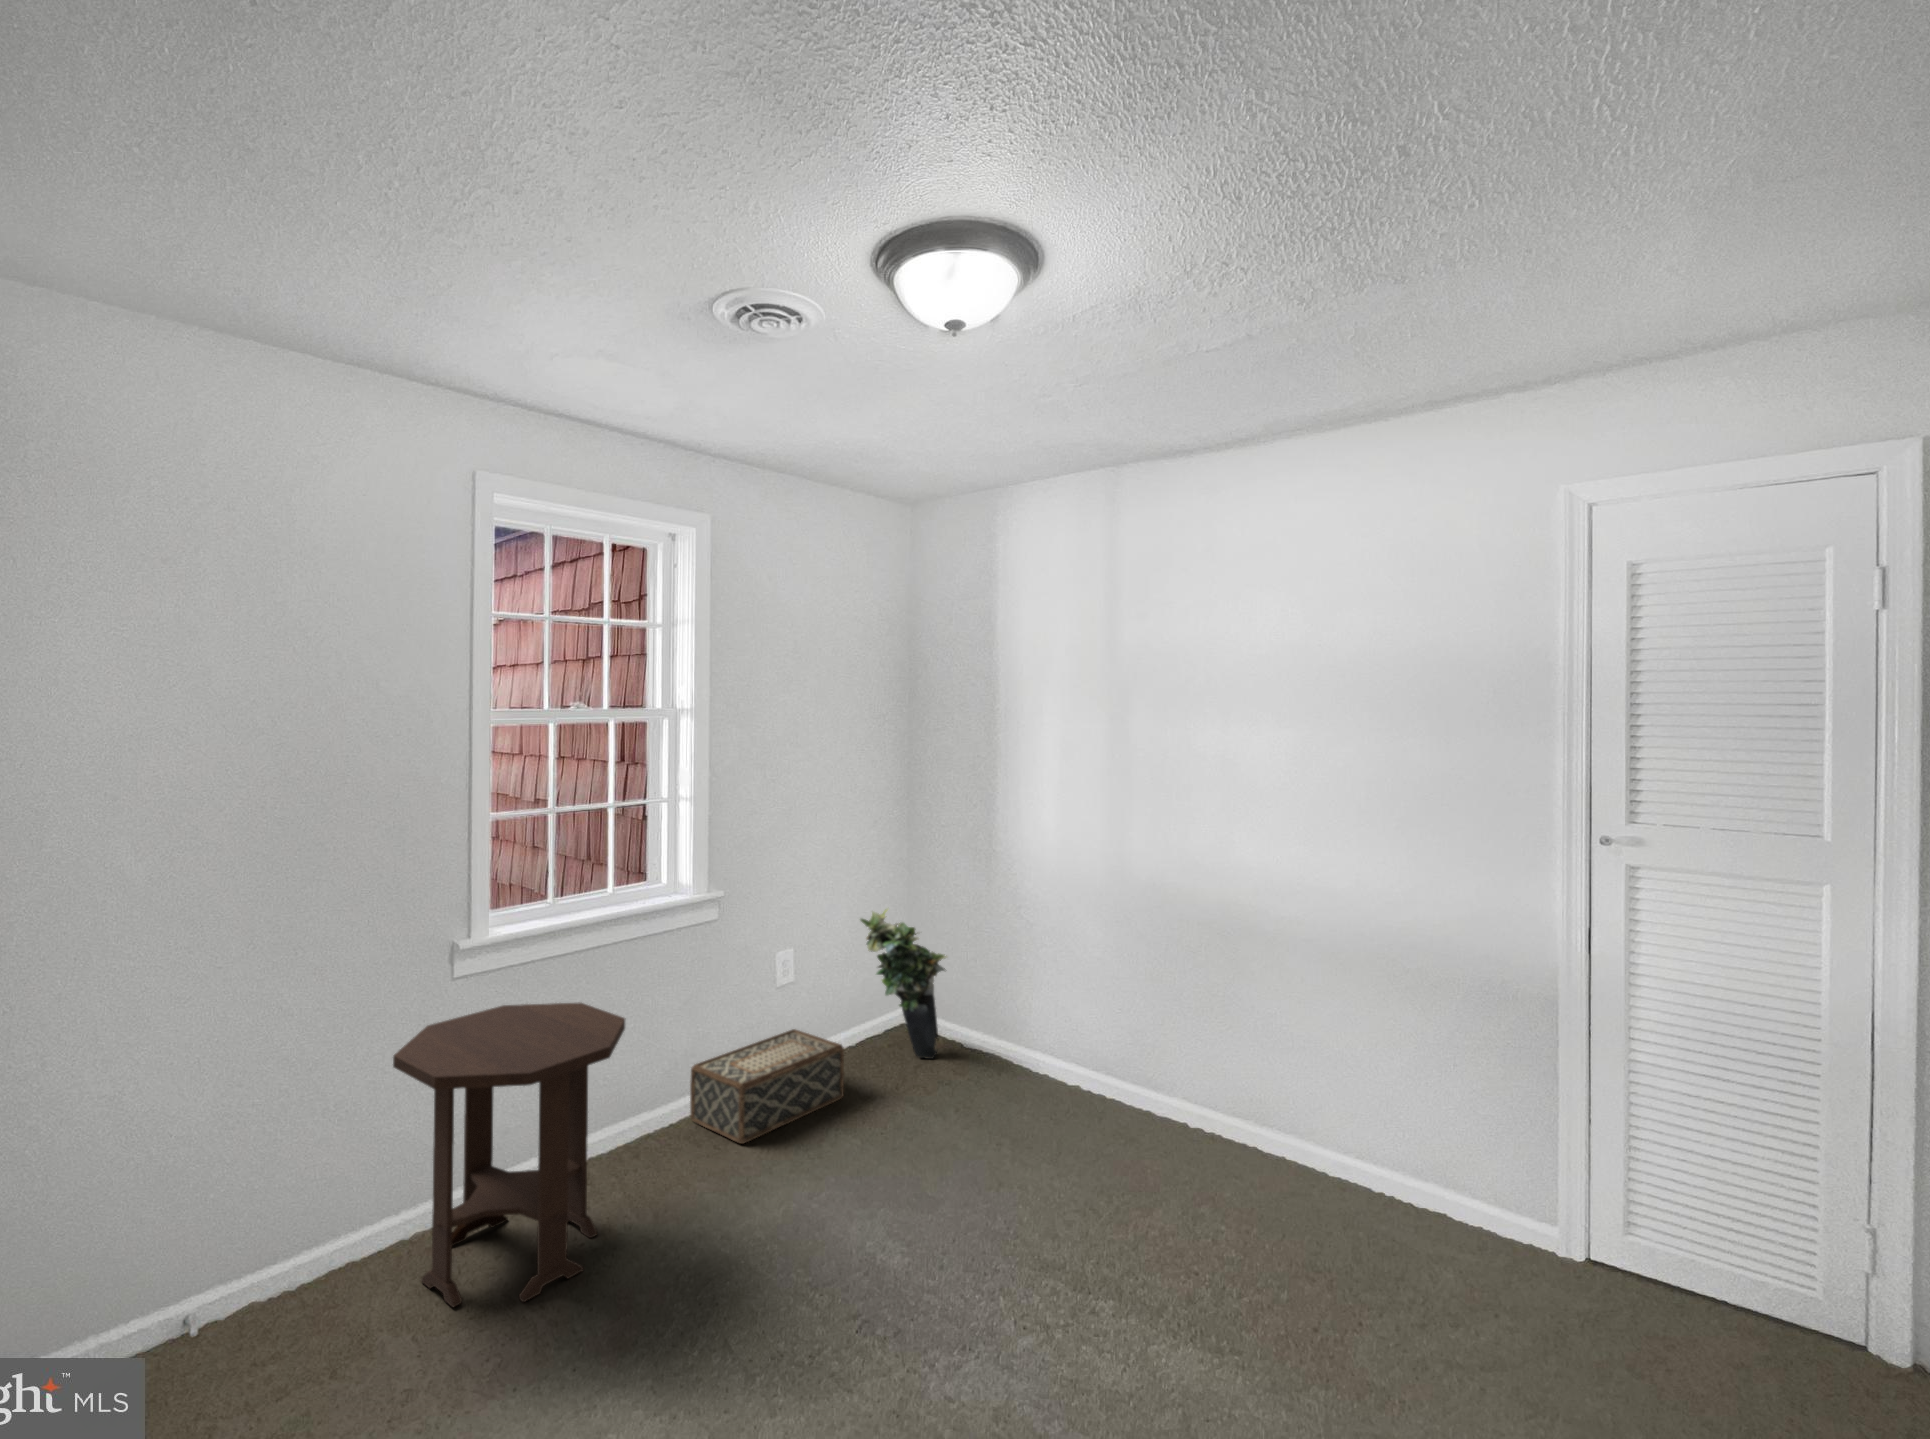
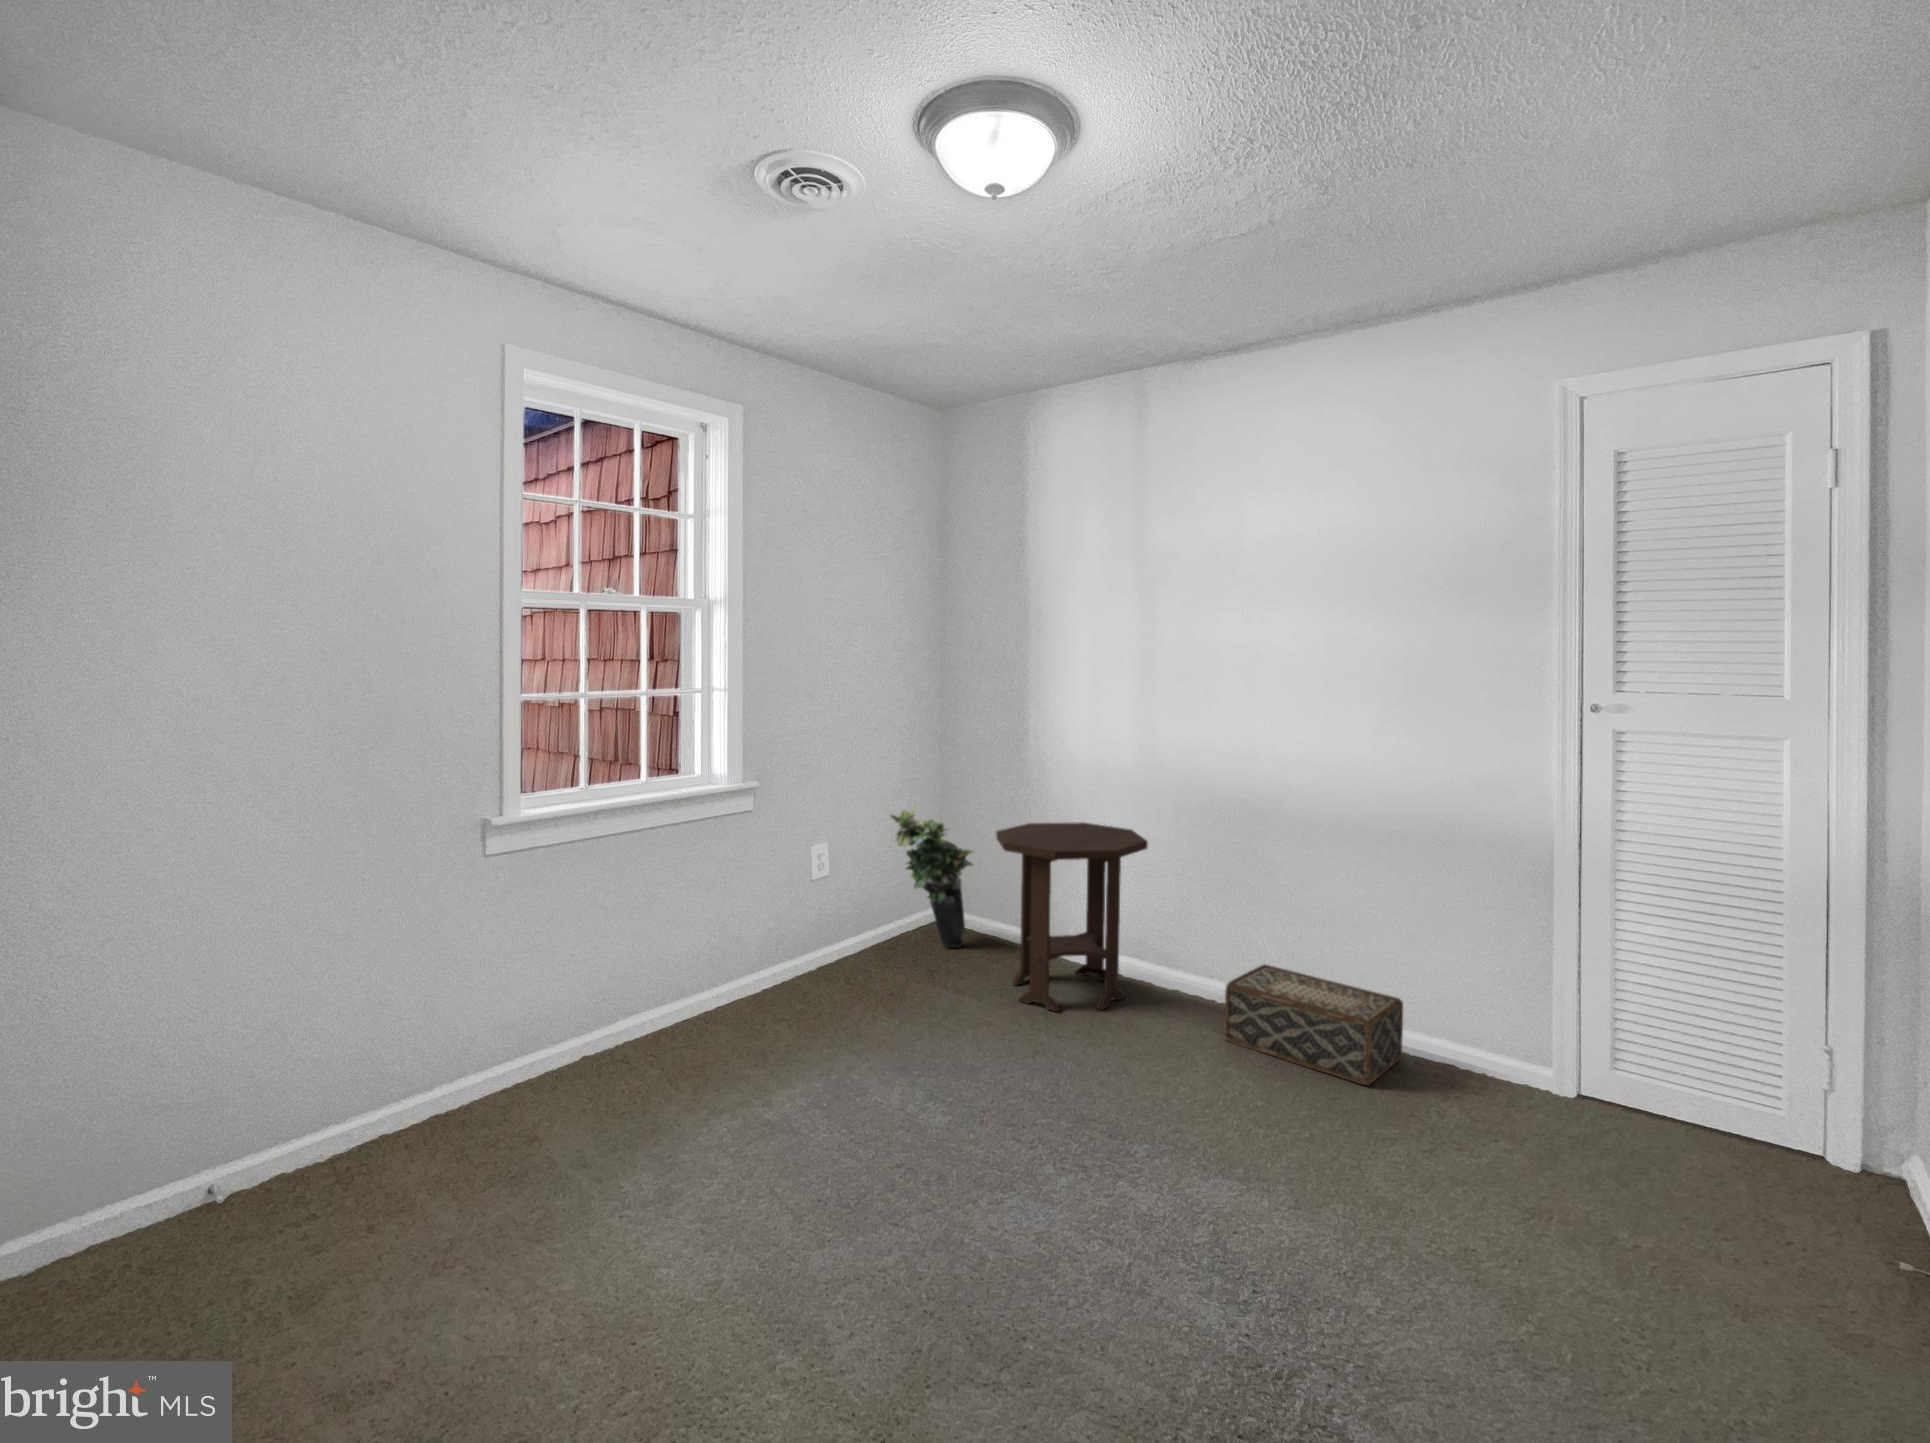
side table: present [393,1003,625,1307] -> present [996,822,1148,1011]
woven basket: present [690,1029,844,1144] -> present [1225,965,1403,1085]

